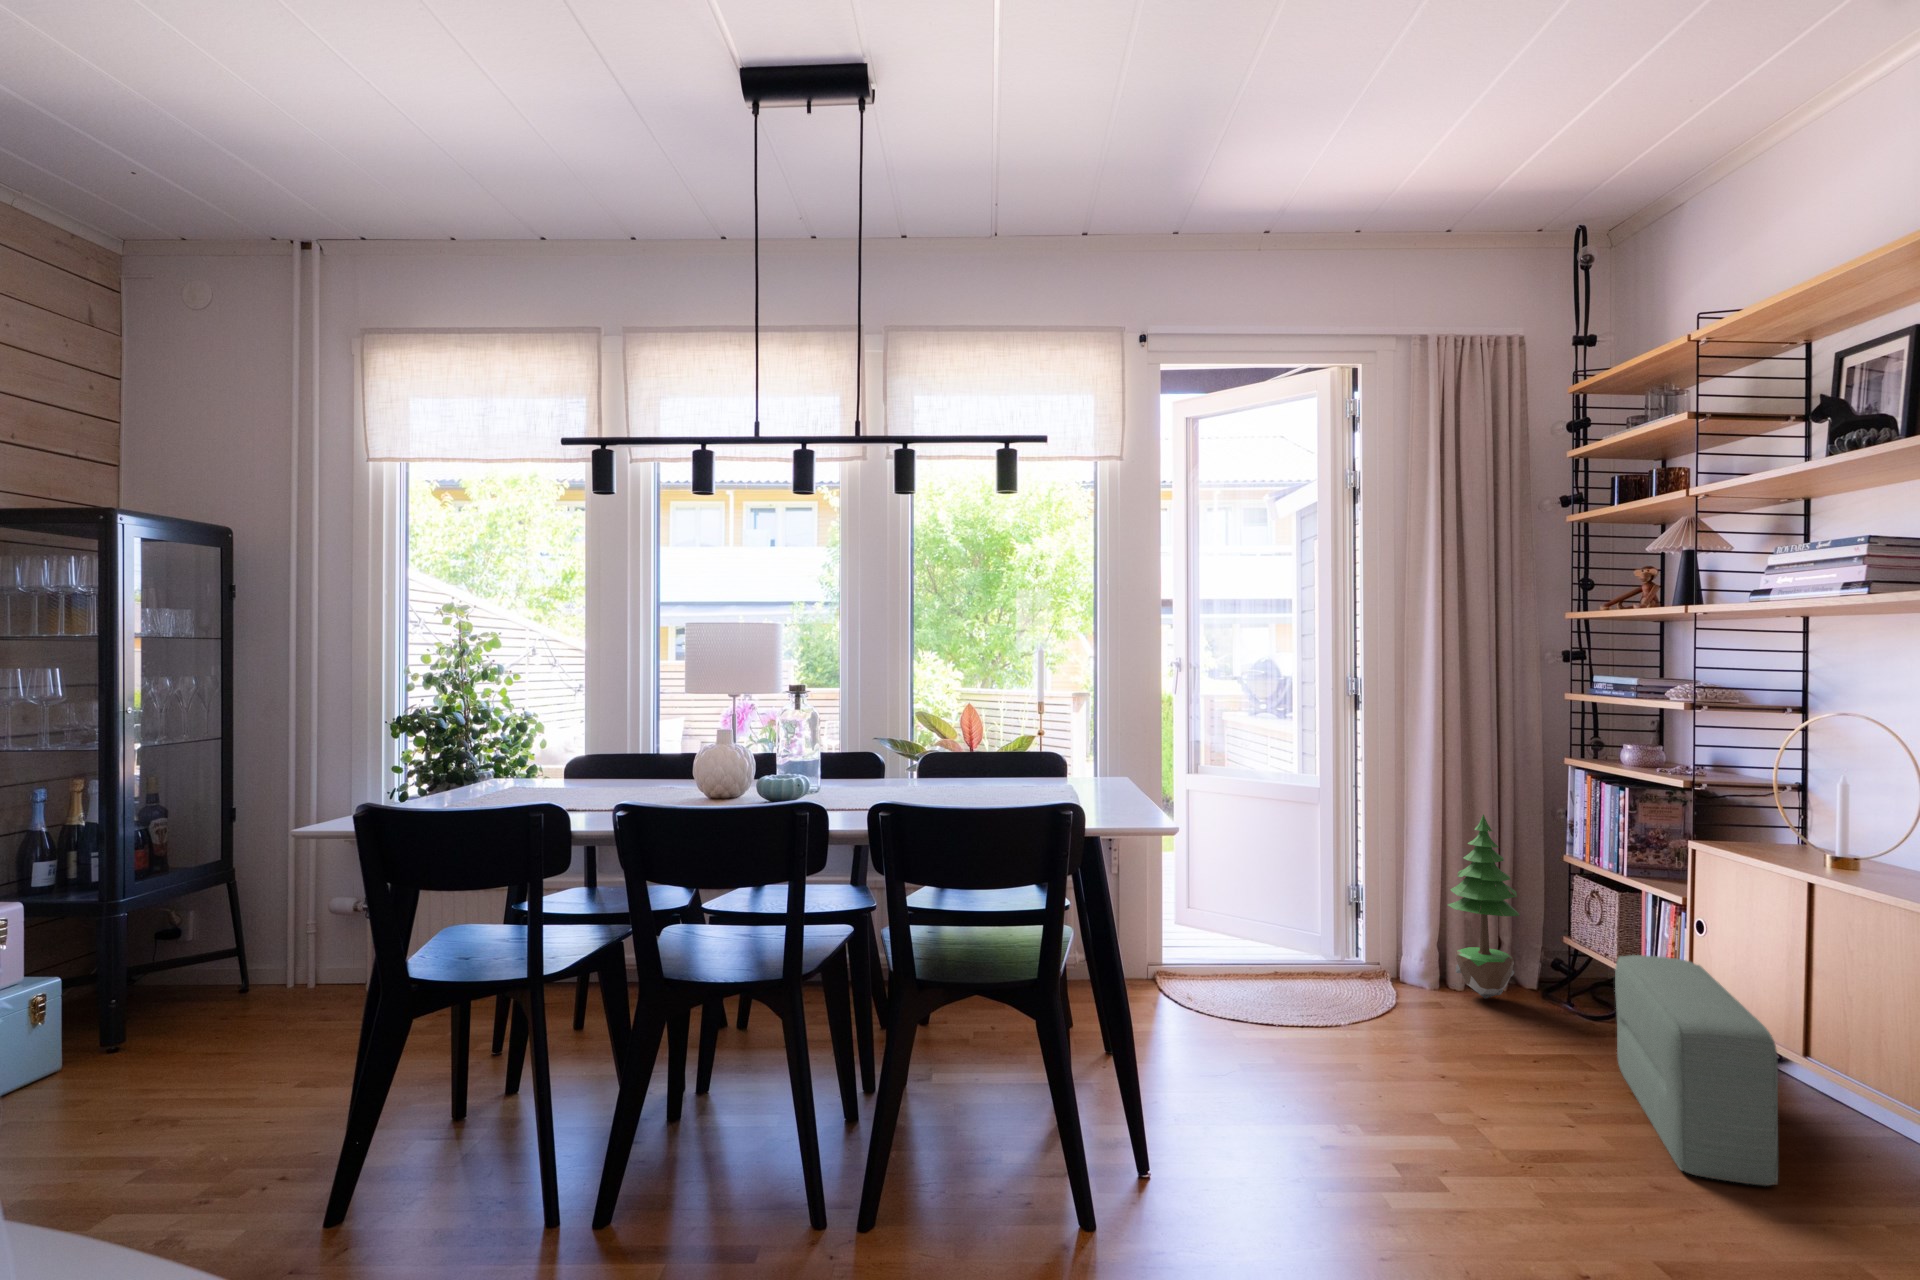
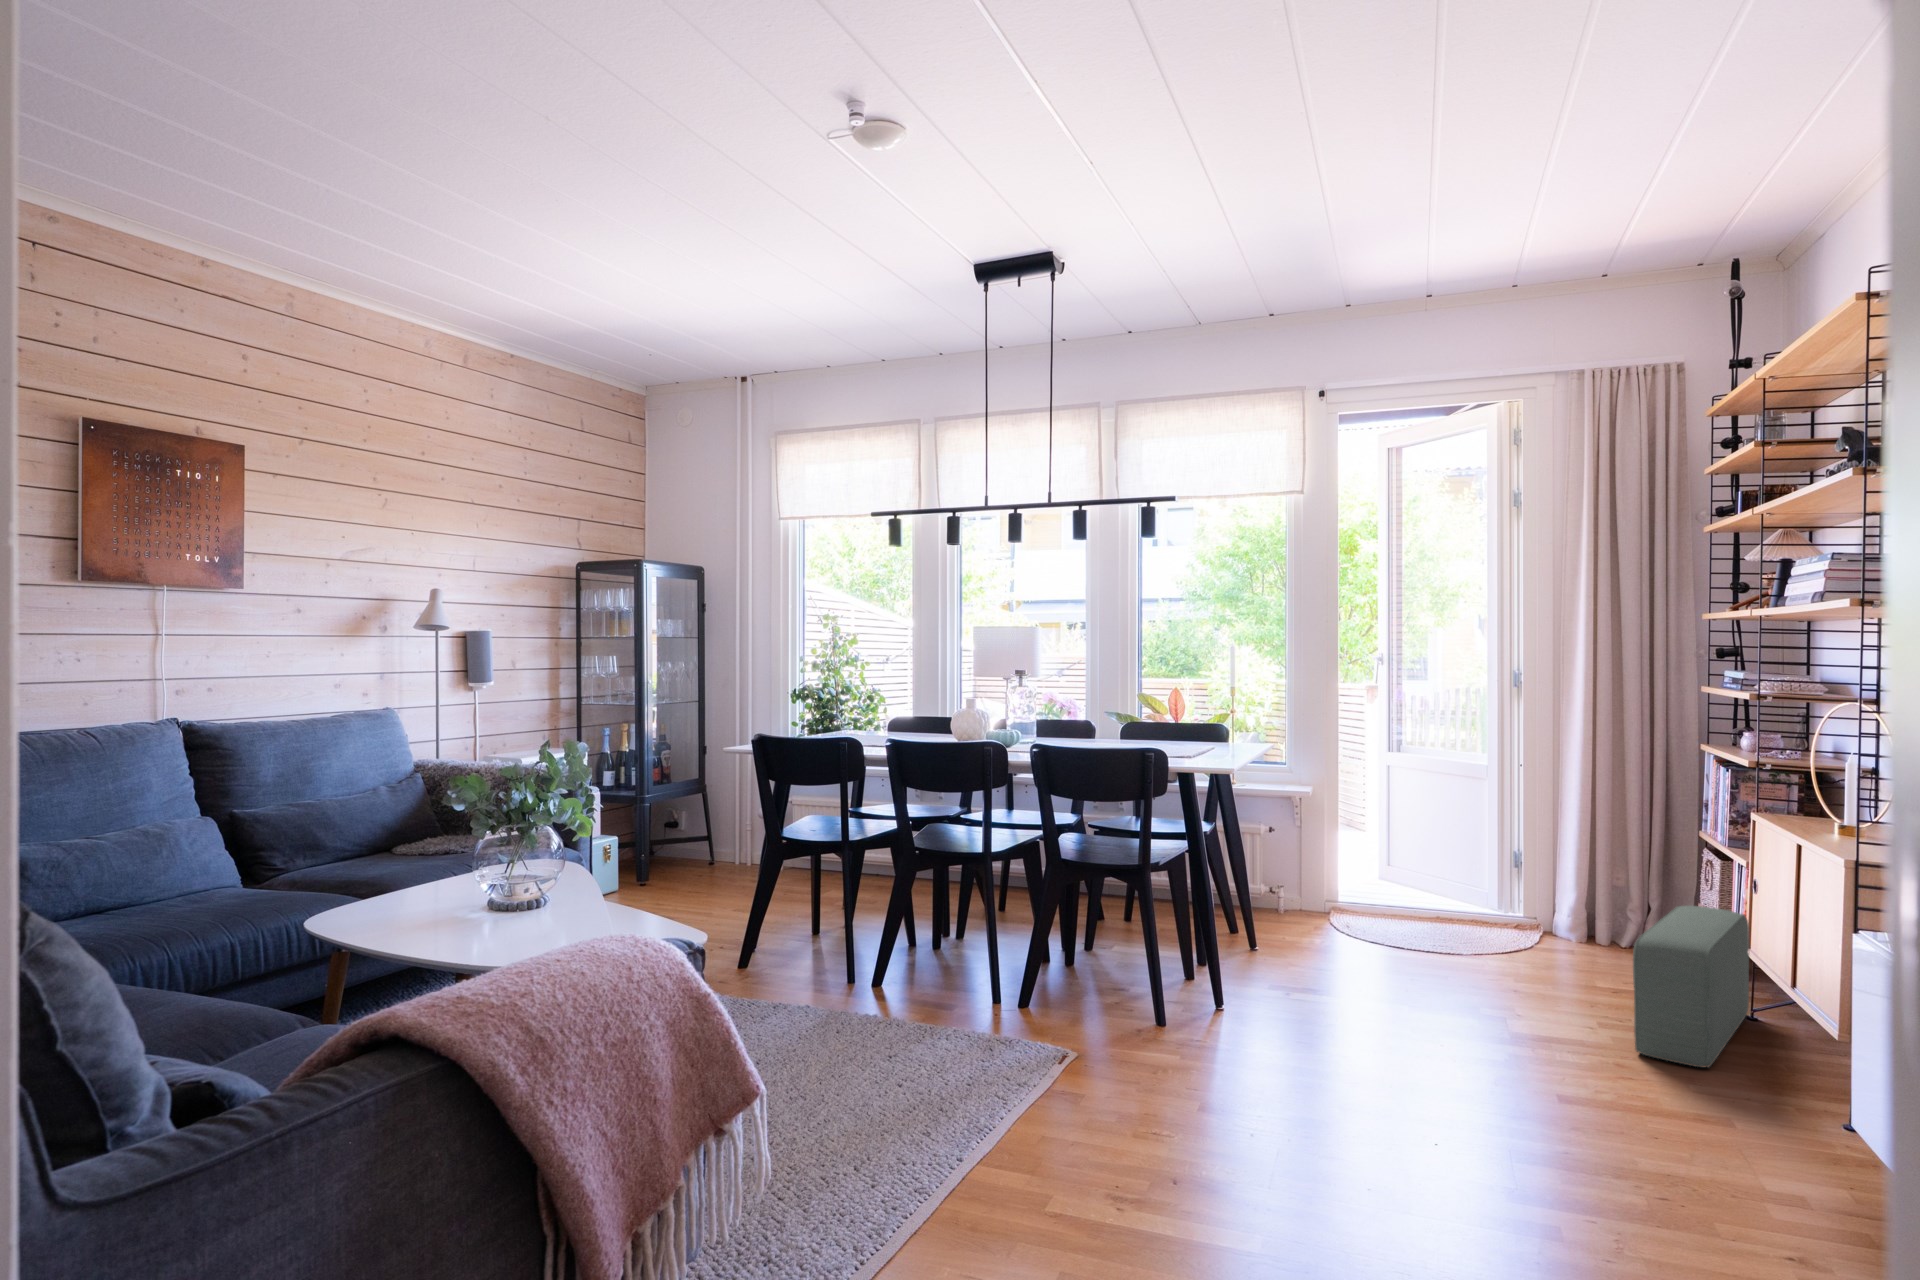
potted tree: present [1448,815,1520,999] -> none [1587,791,1655,952]

